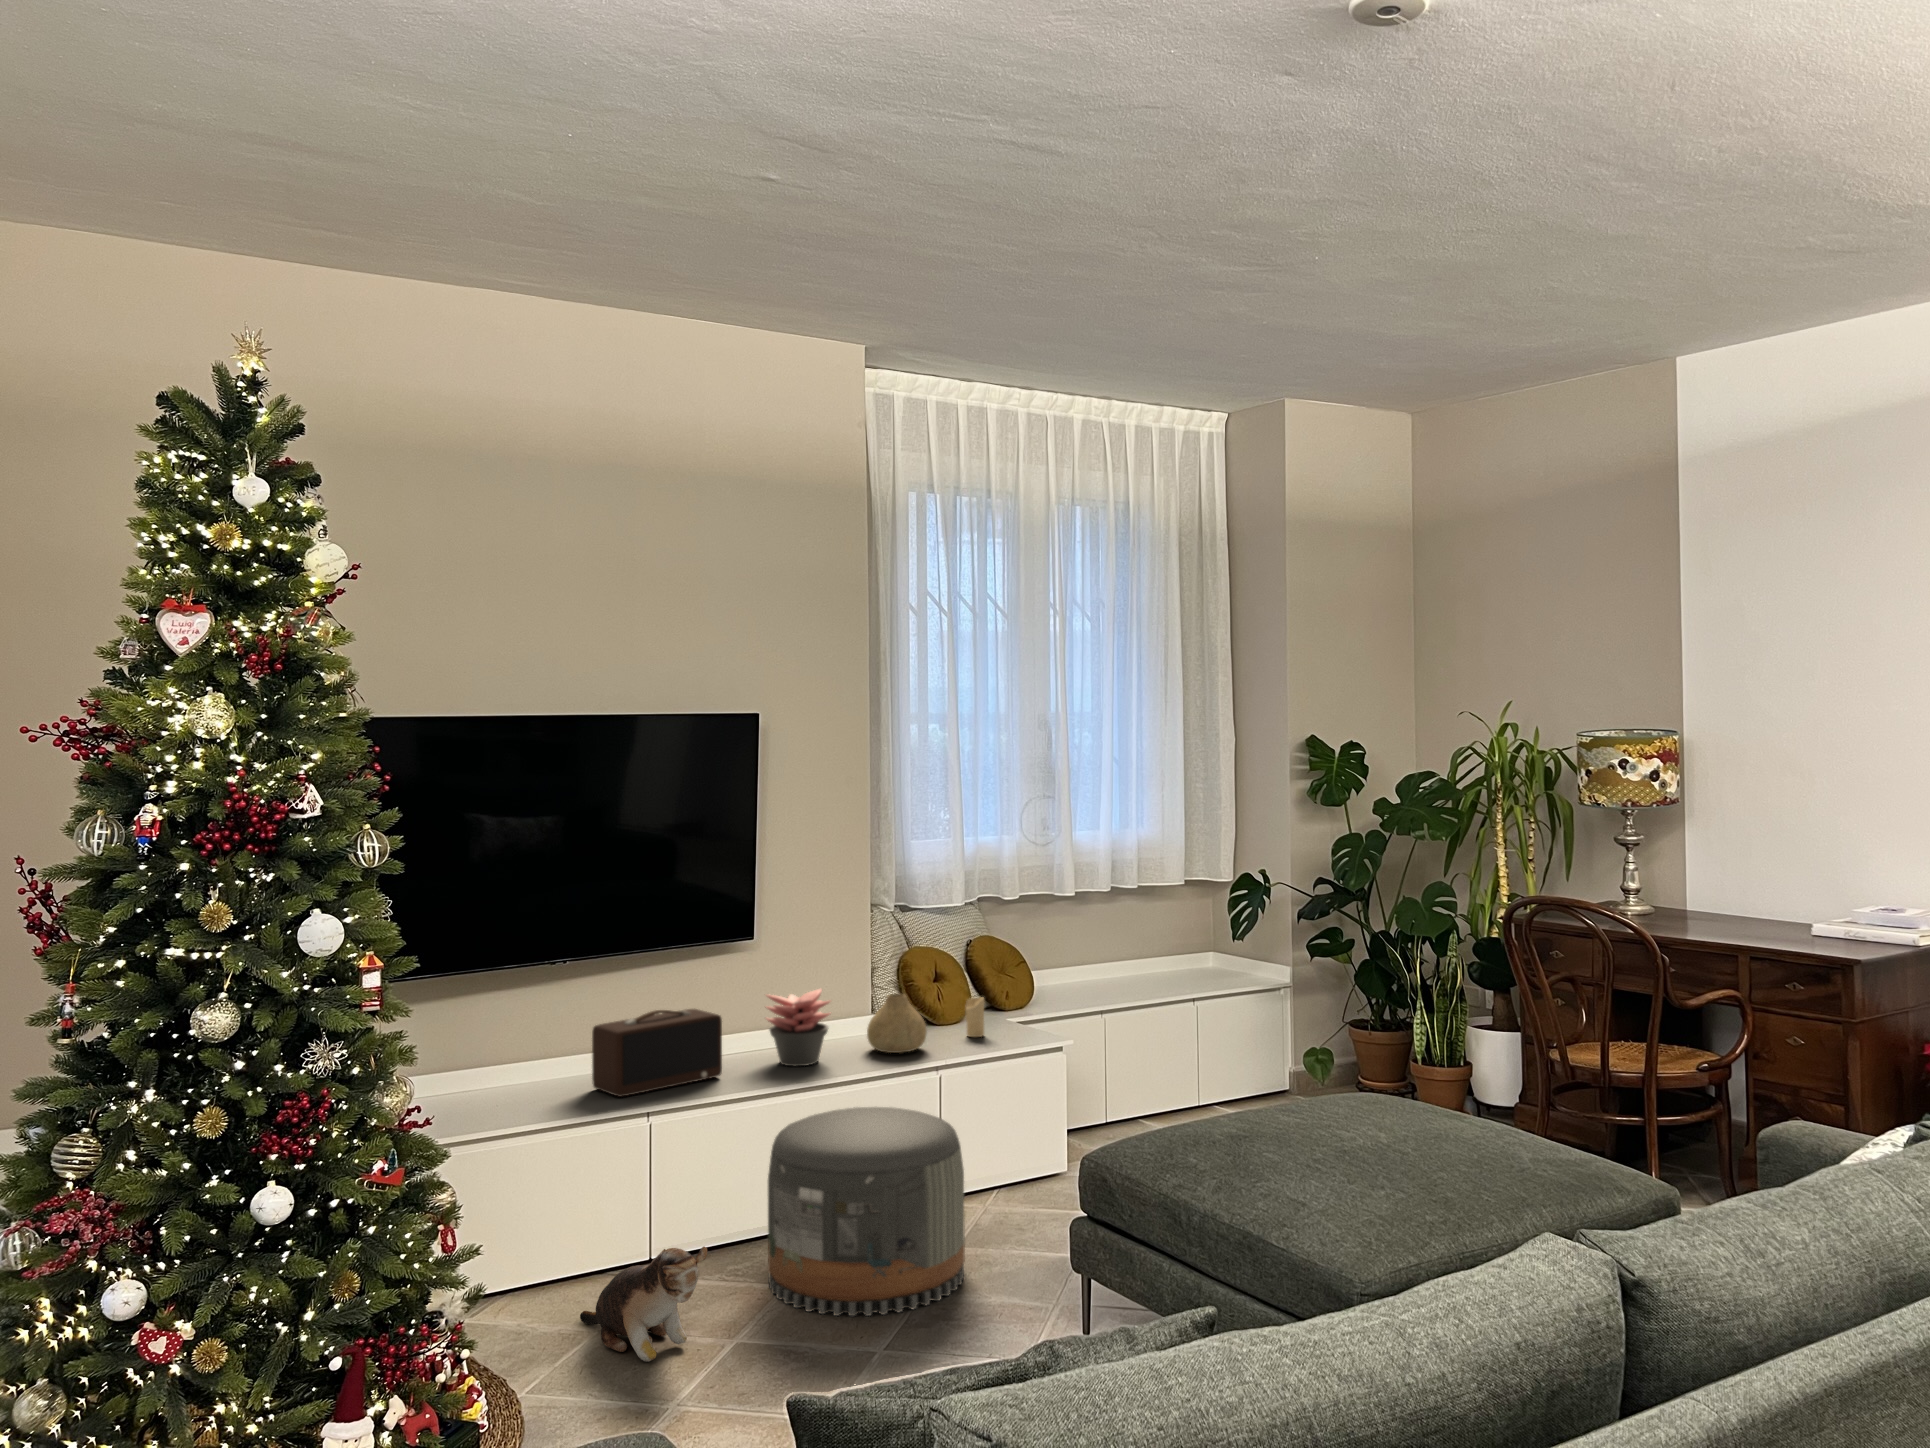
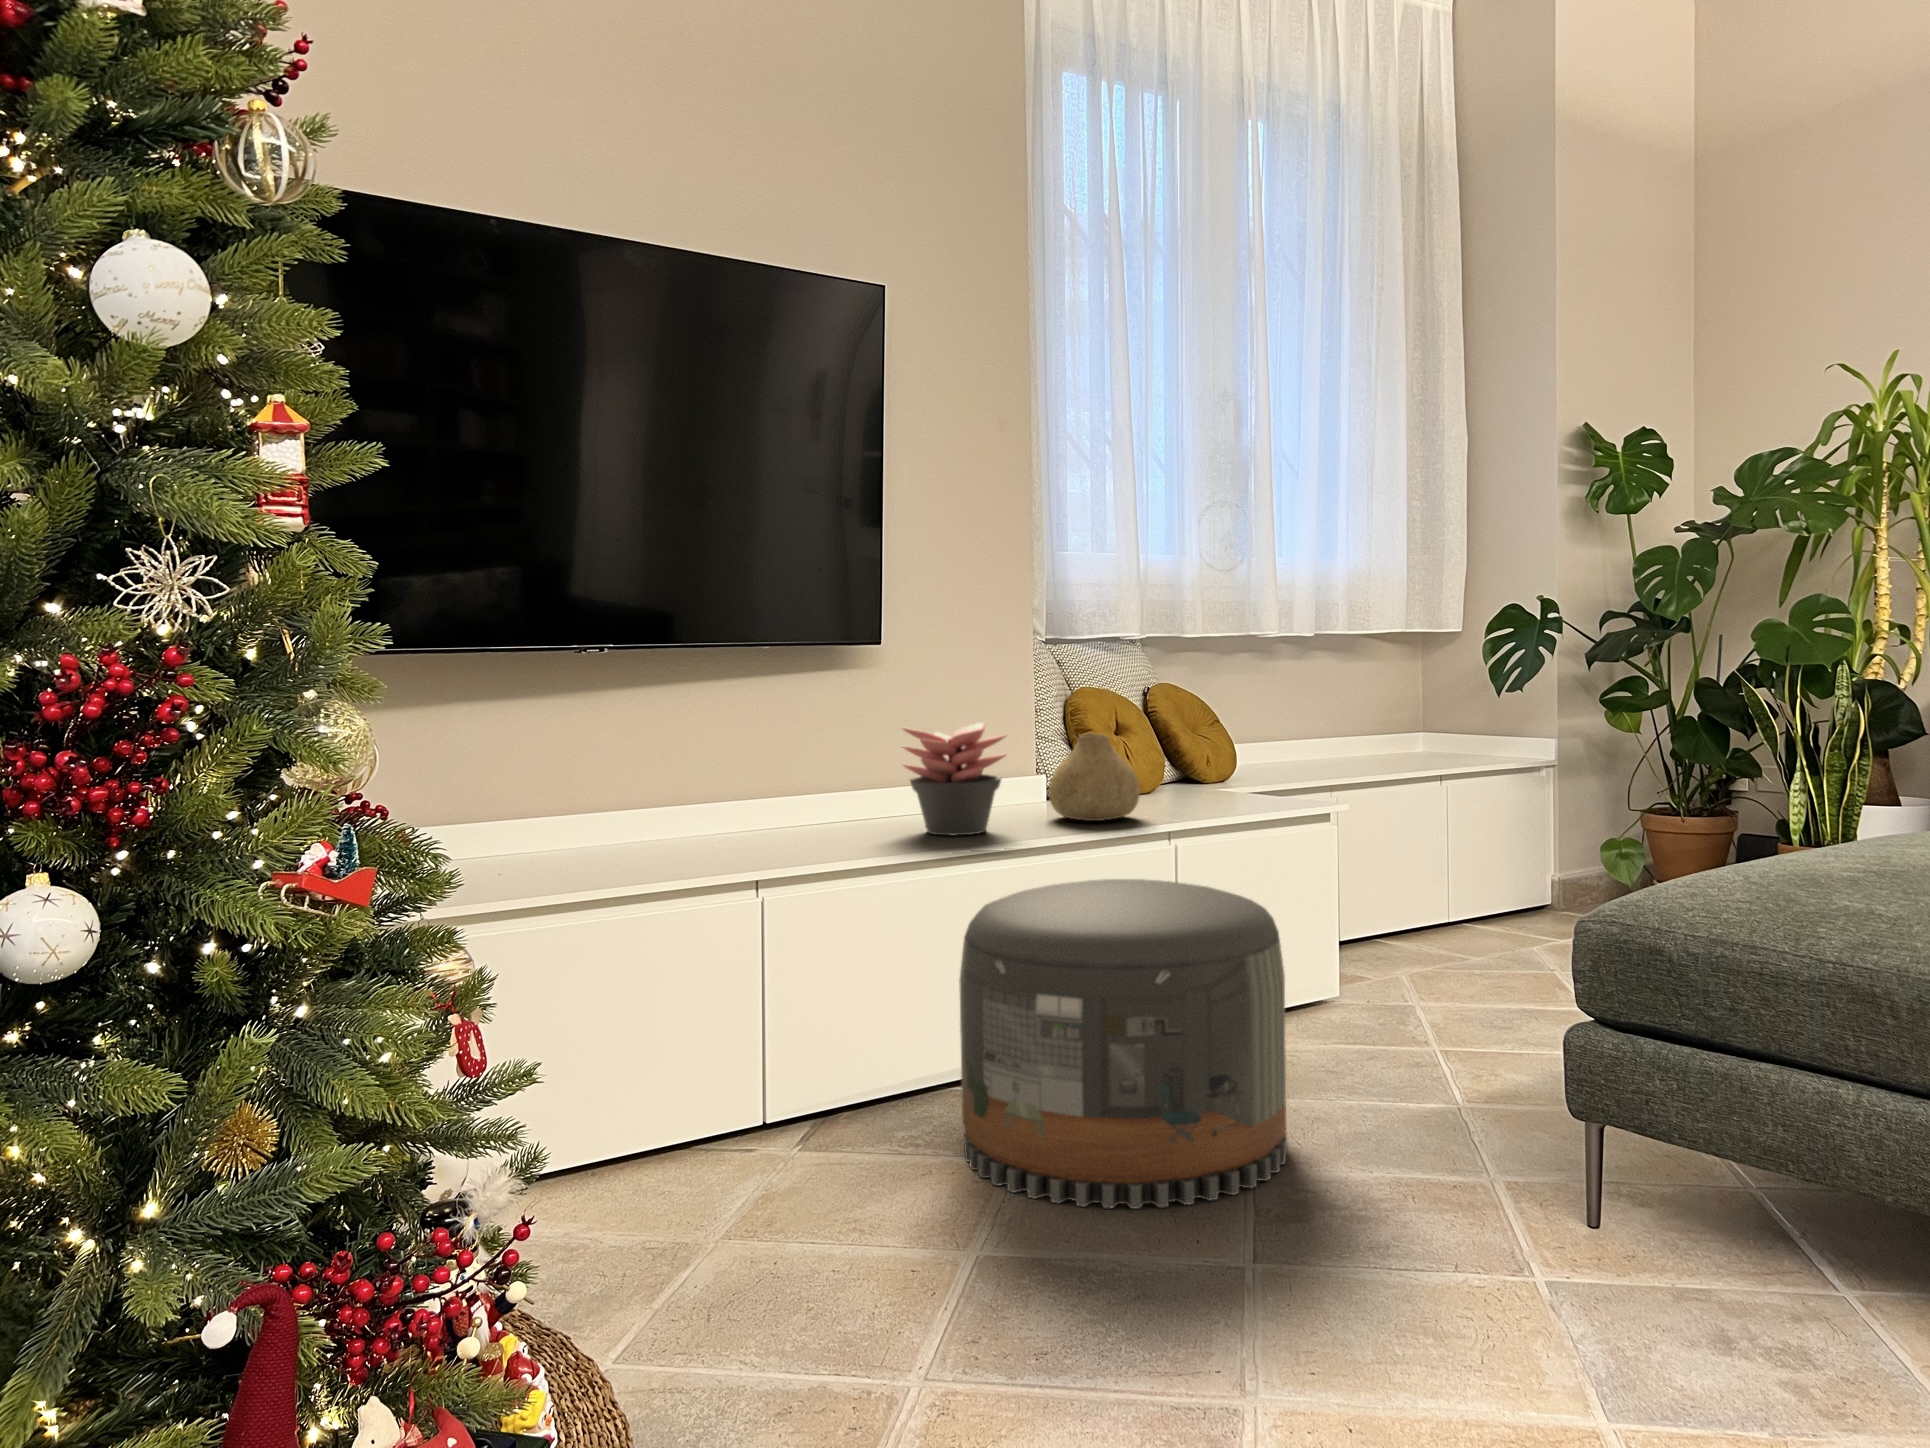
candle: present [966,997,985,1037] -> none [1180,747,1209,805]
speaker: present [592,1009,722,1097] -> none [645,739,849,869]
plush toy: present [580,1246,707,1362] -> none [667,1088,919,1295]

